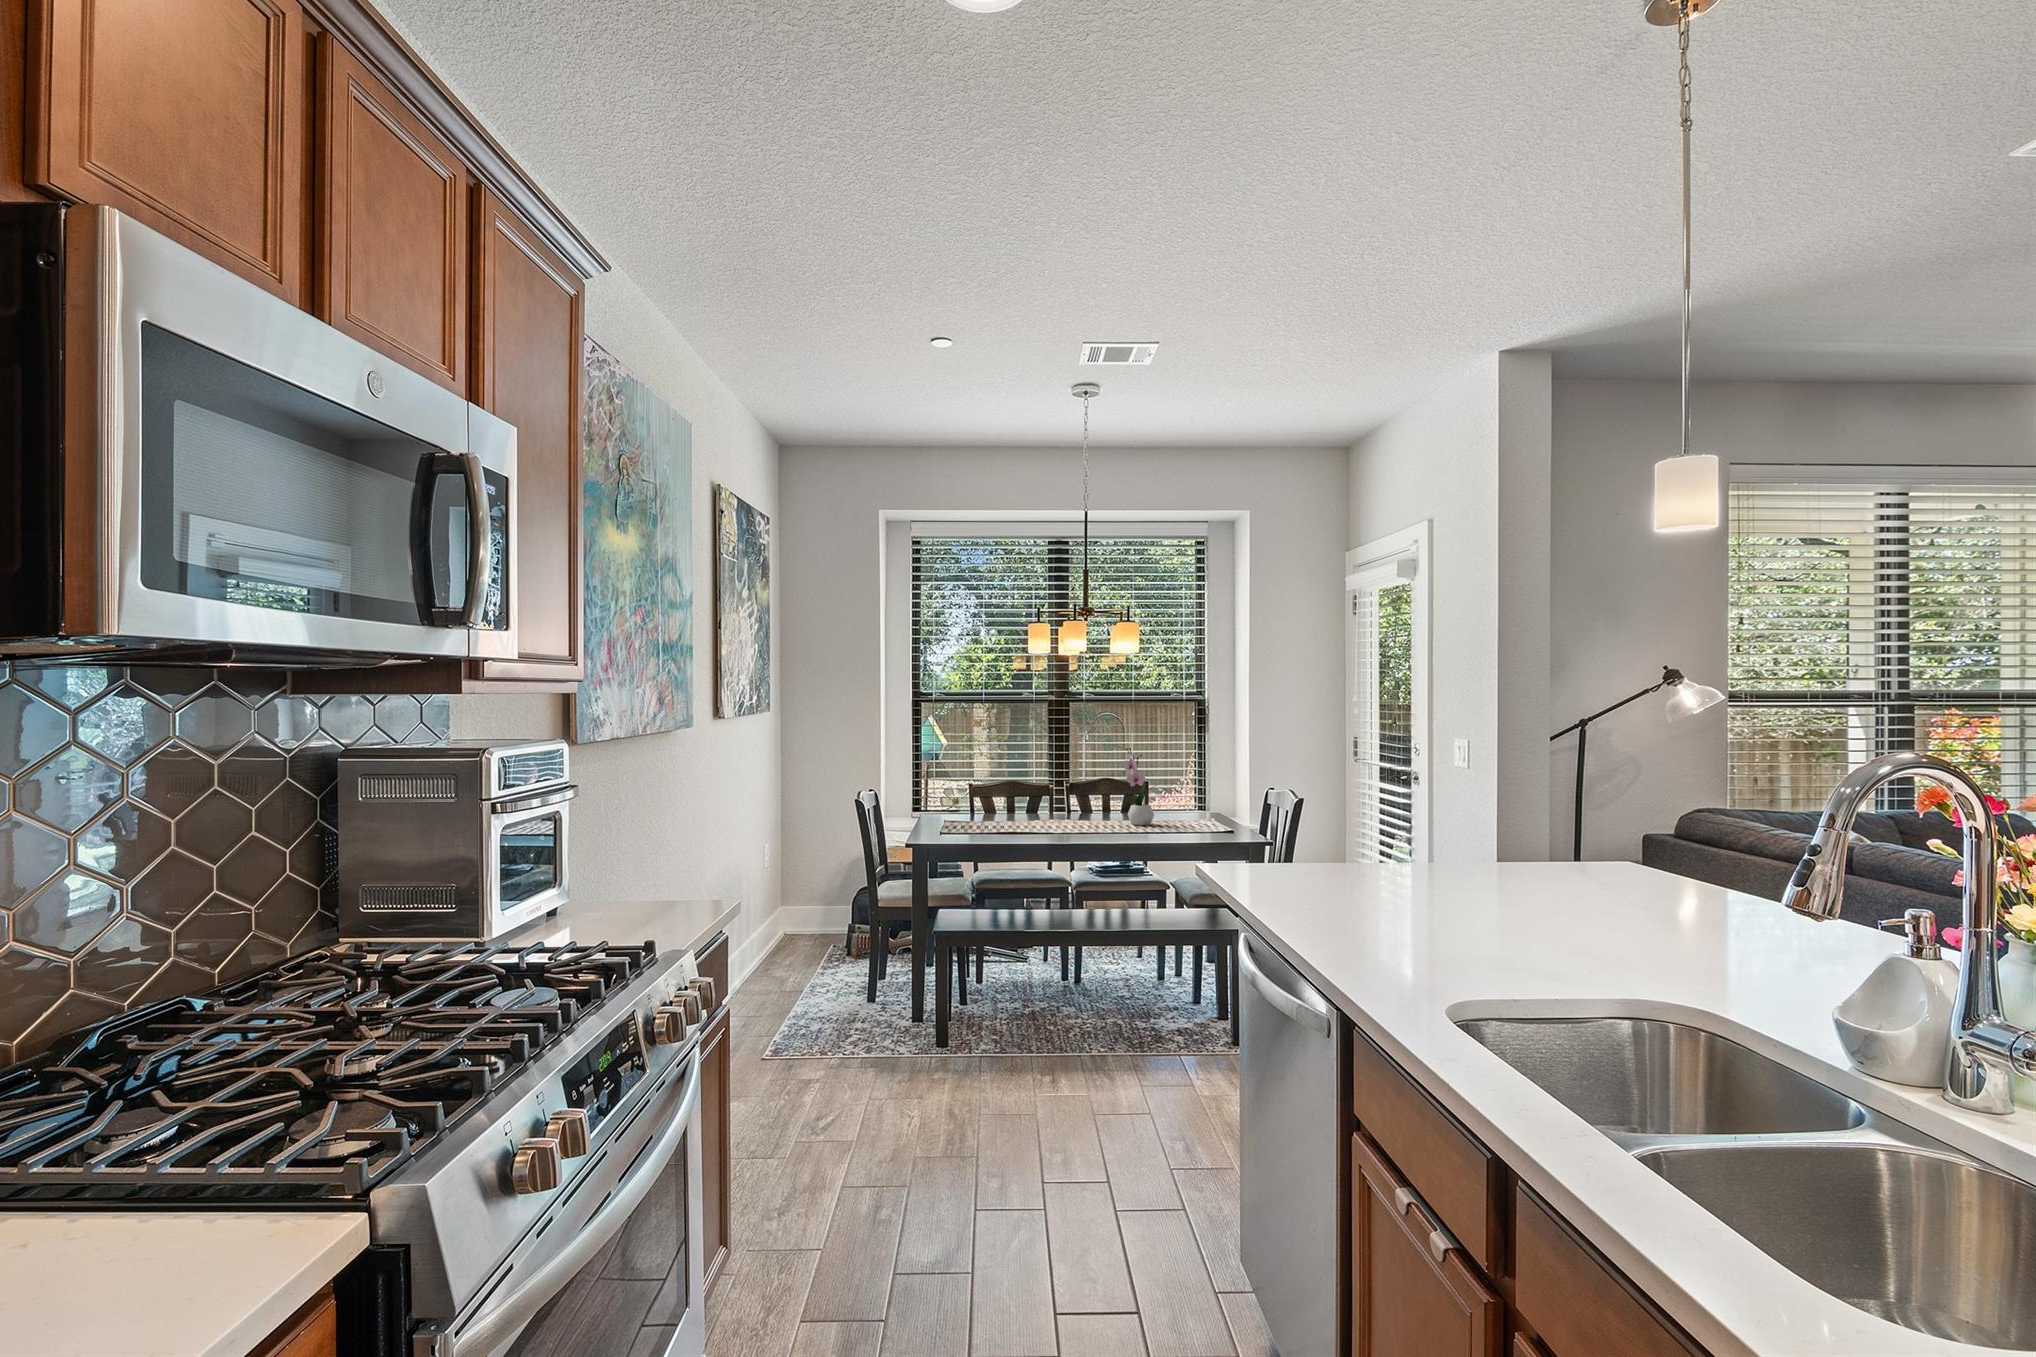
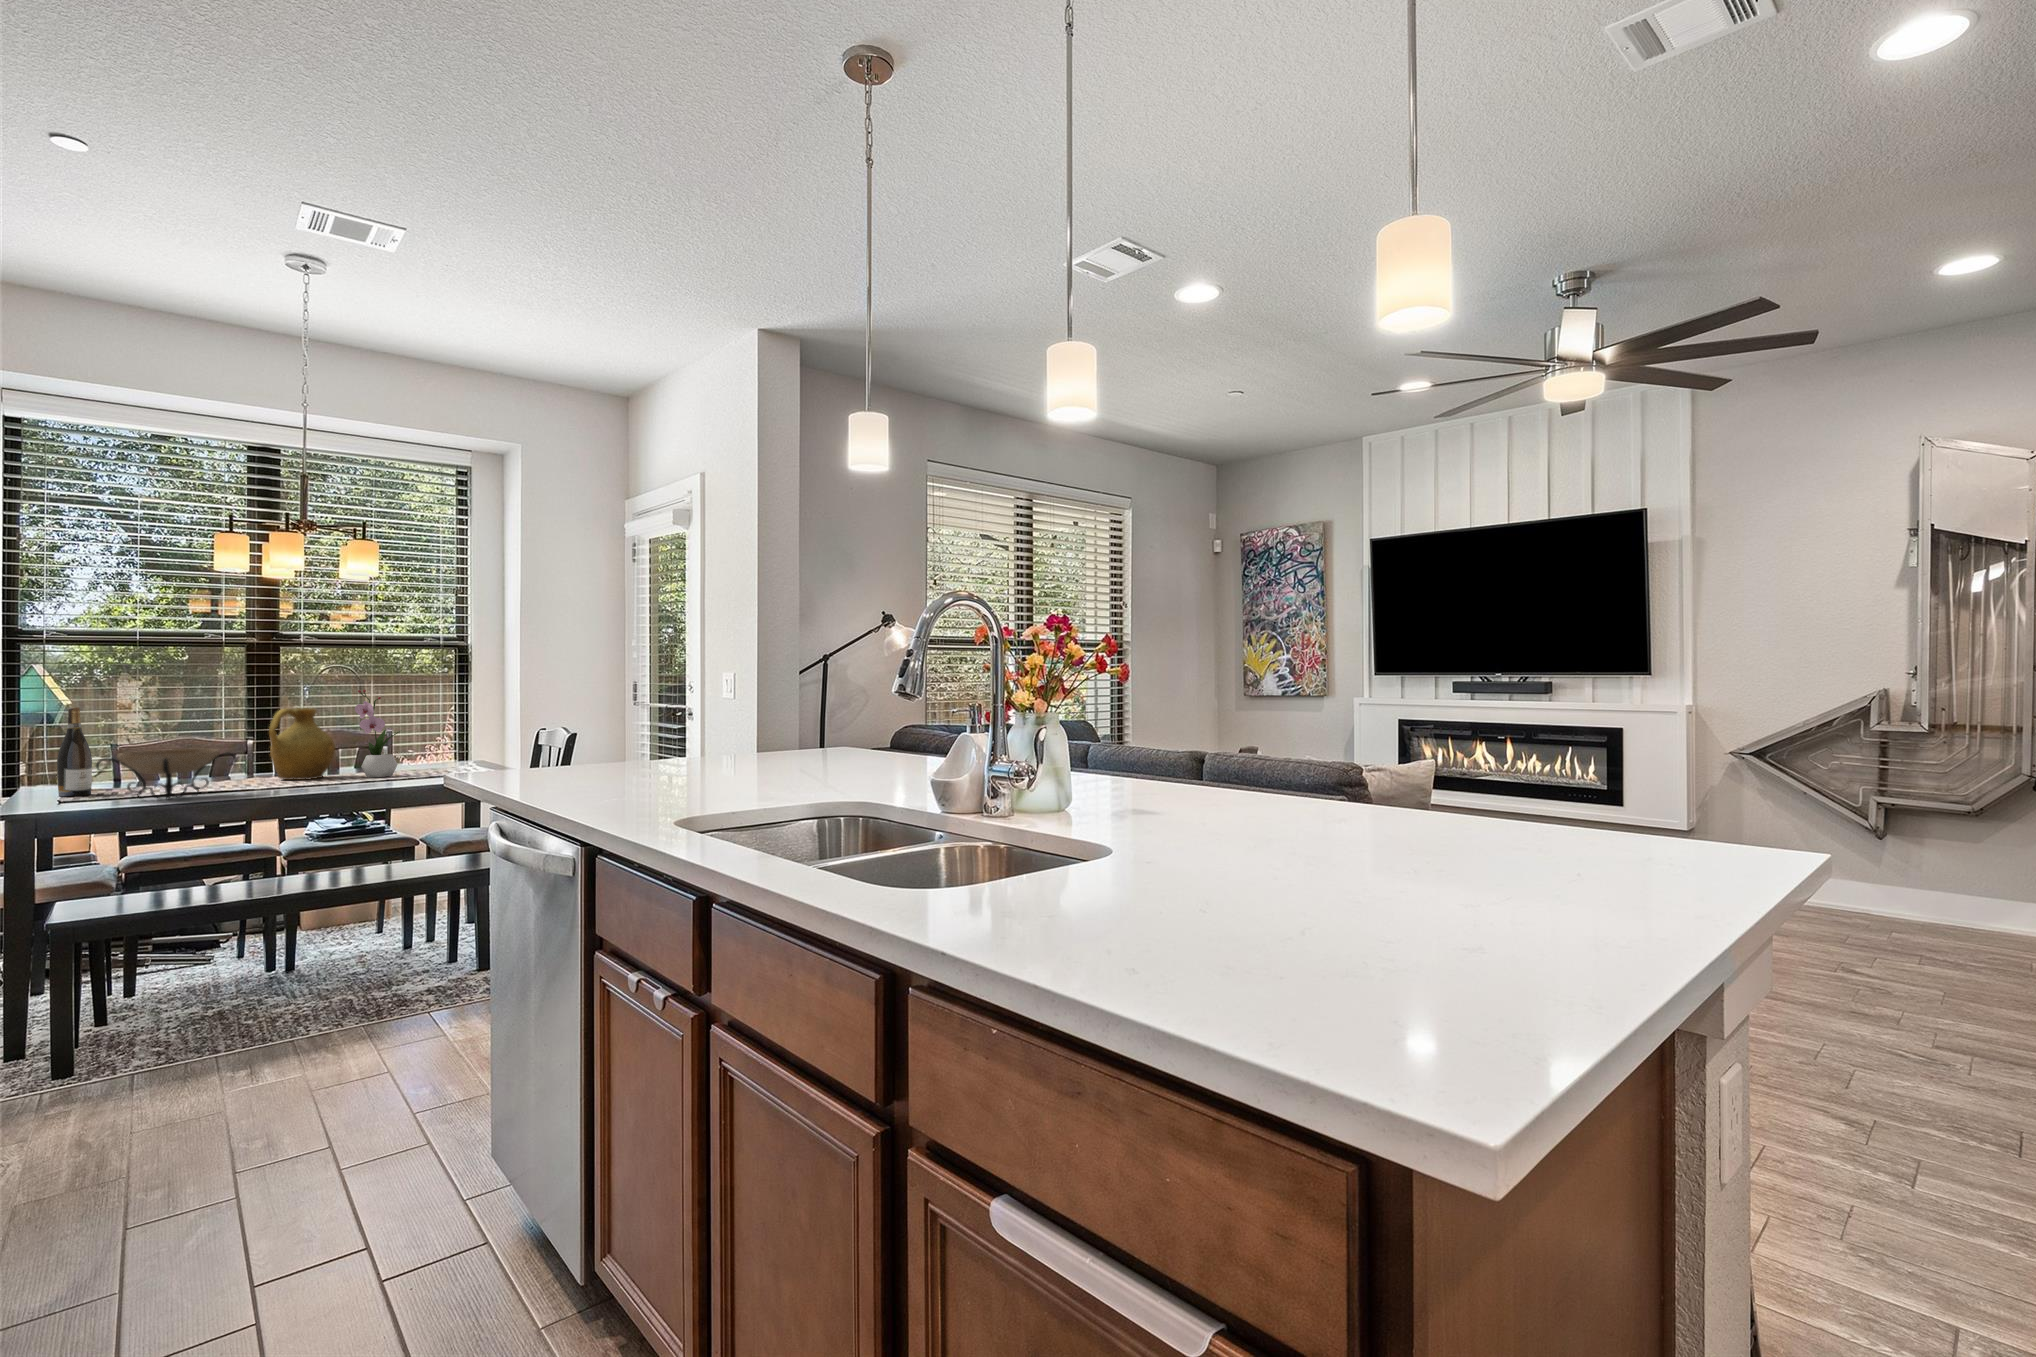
wine bottle: none [939,758,958,825] -> present [57,707,92,797]
pitcher: none [1064,761,1109,822] -> present [269,708,335,780]
decorative bowl: none [959,796,1044,838] -> present [96,749,237,799]

